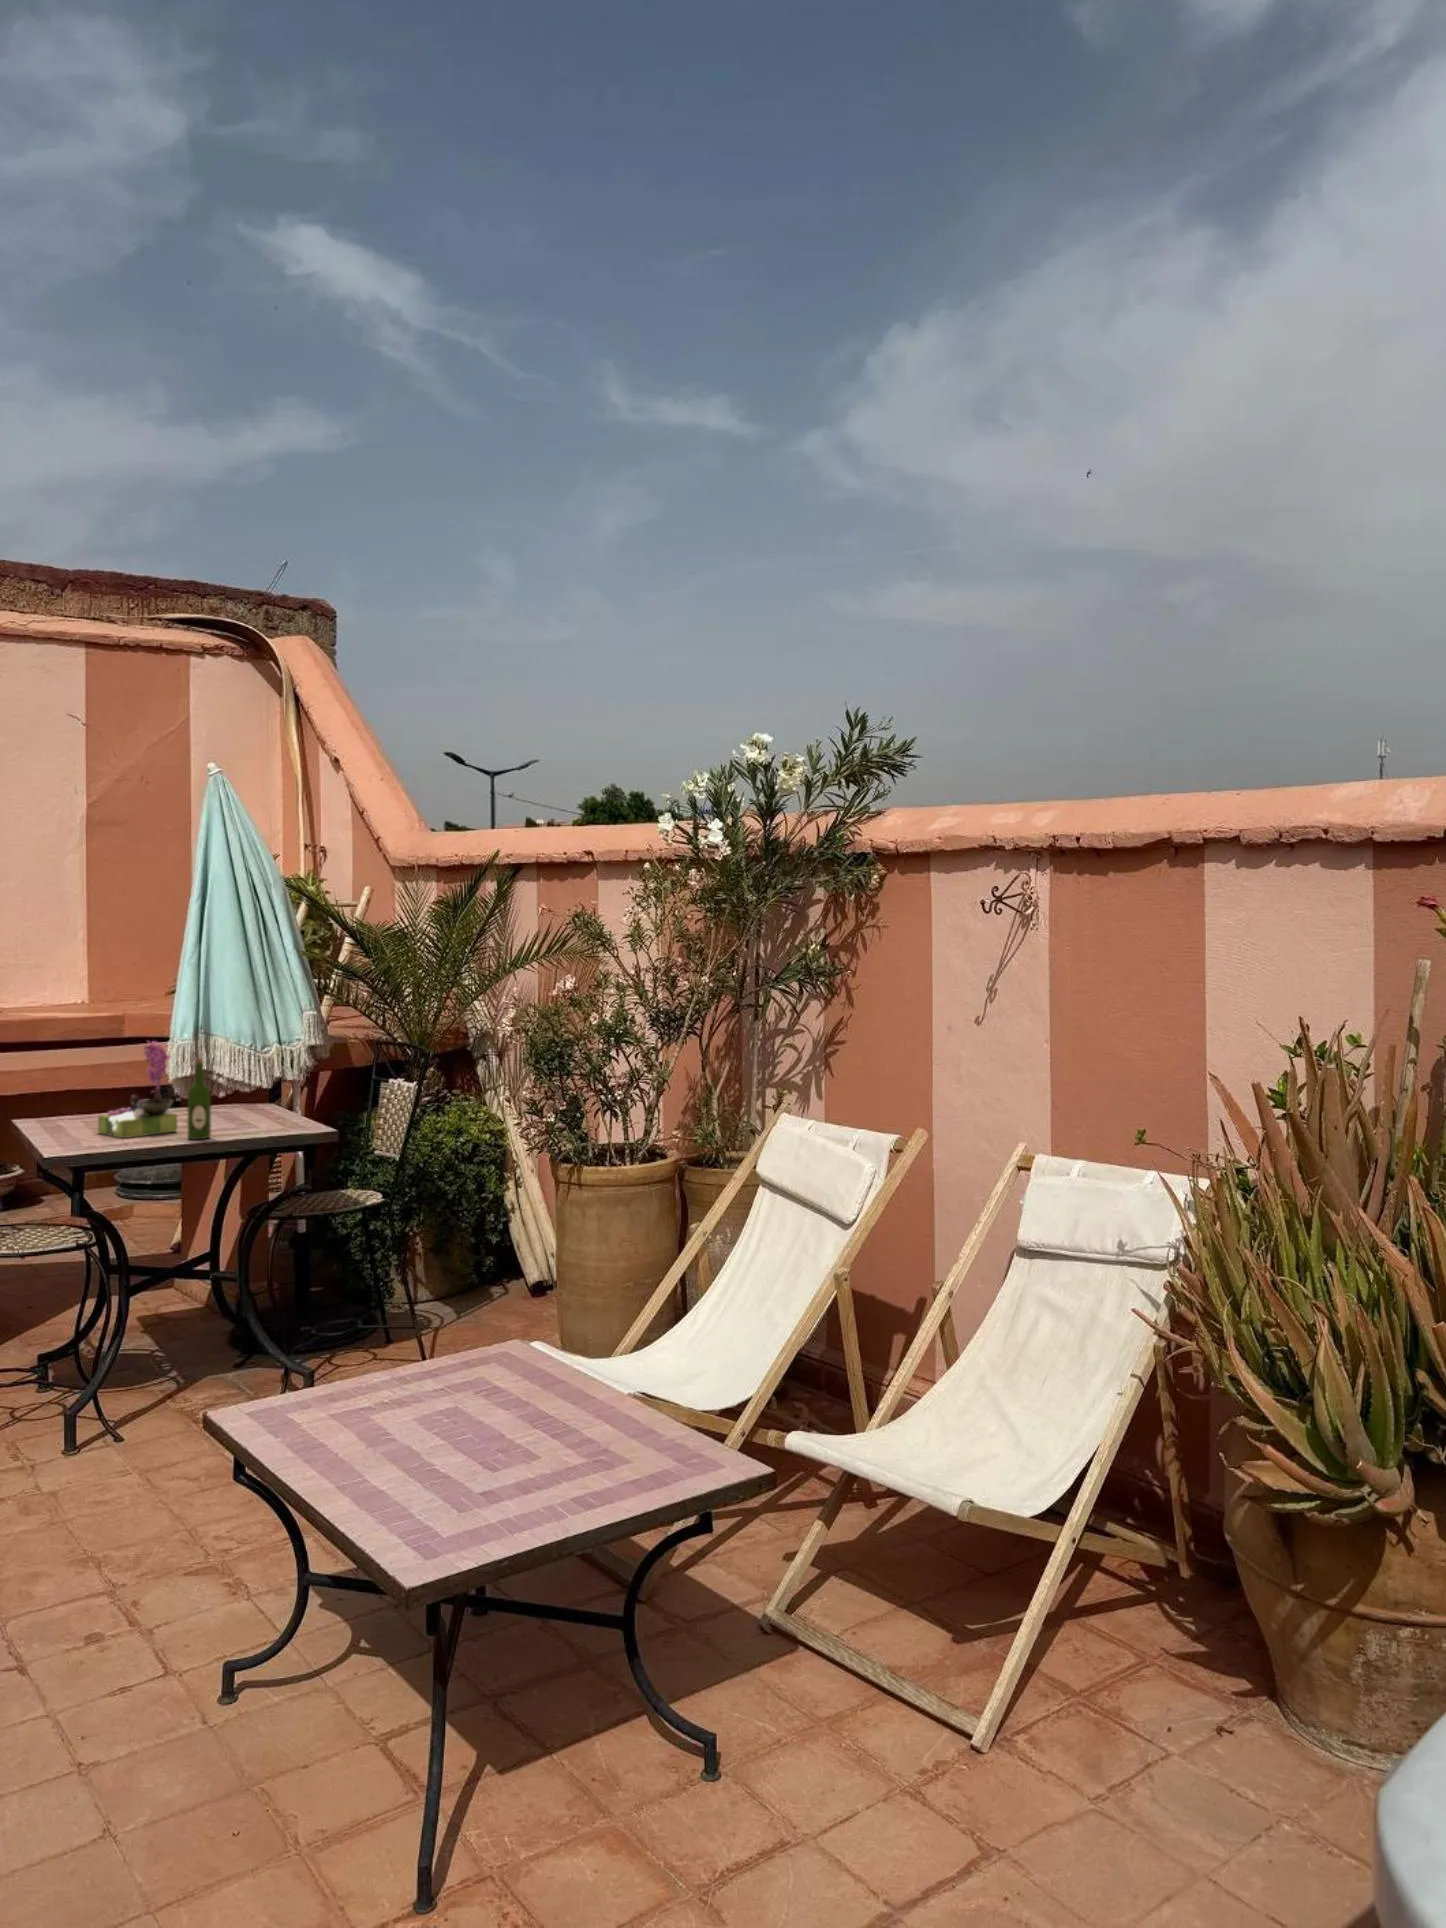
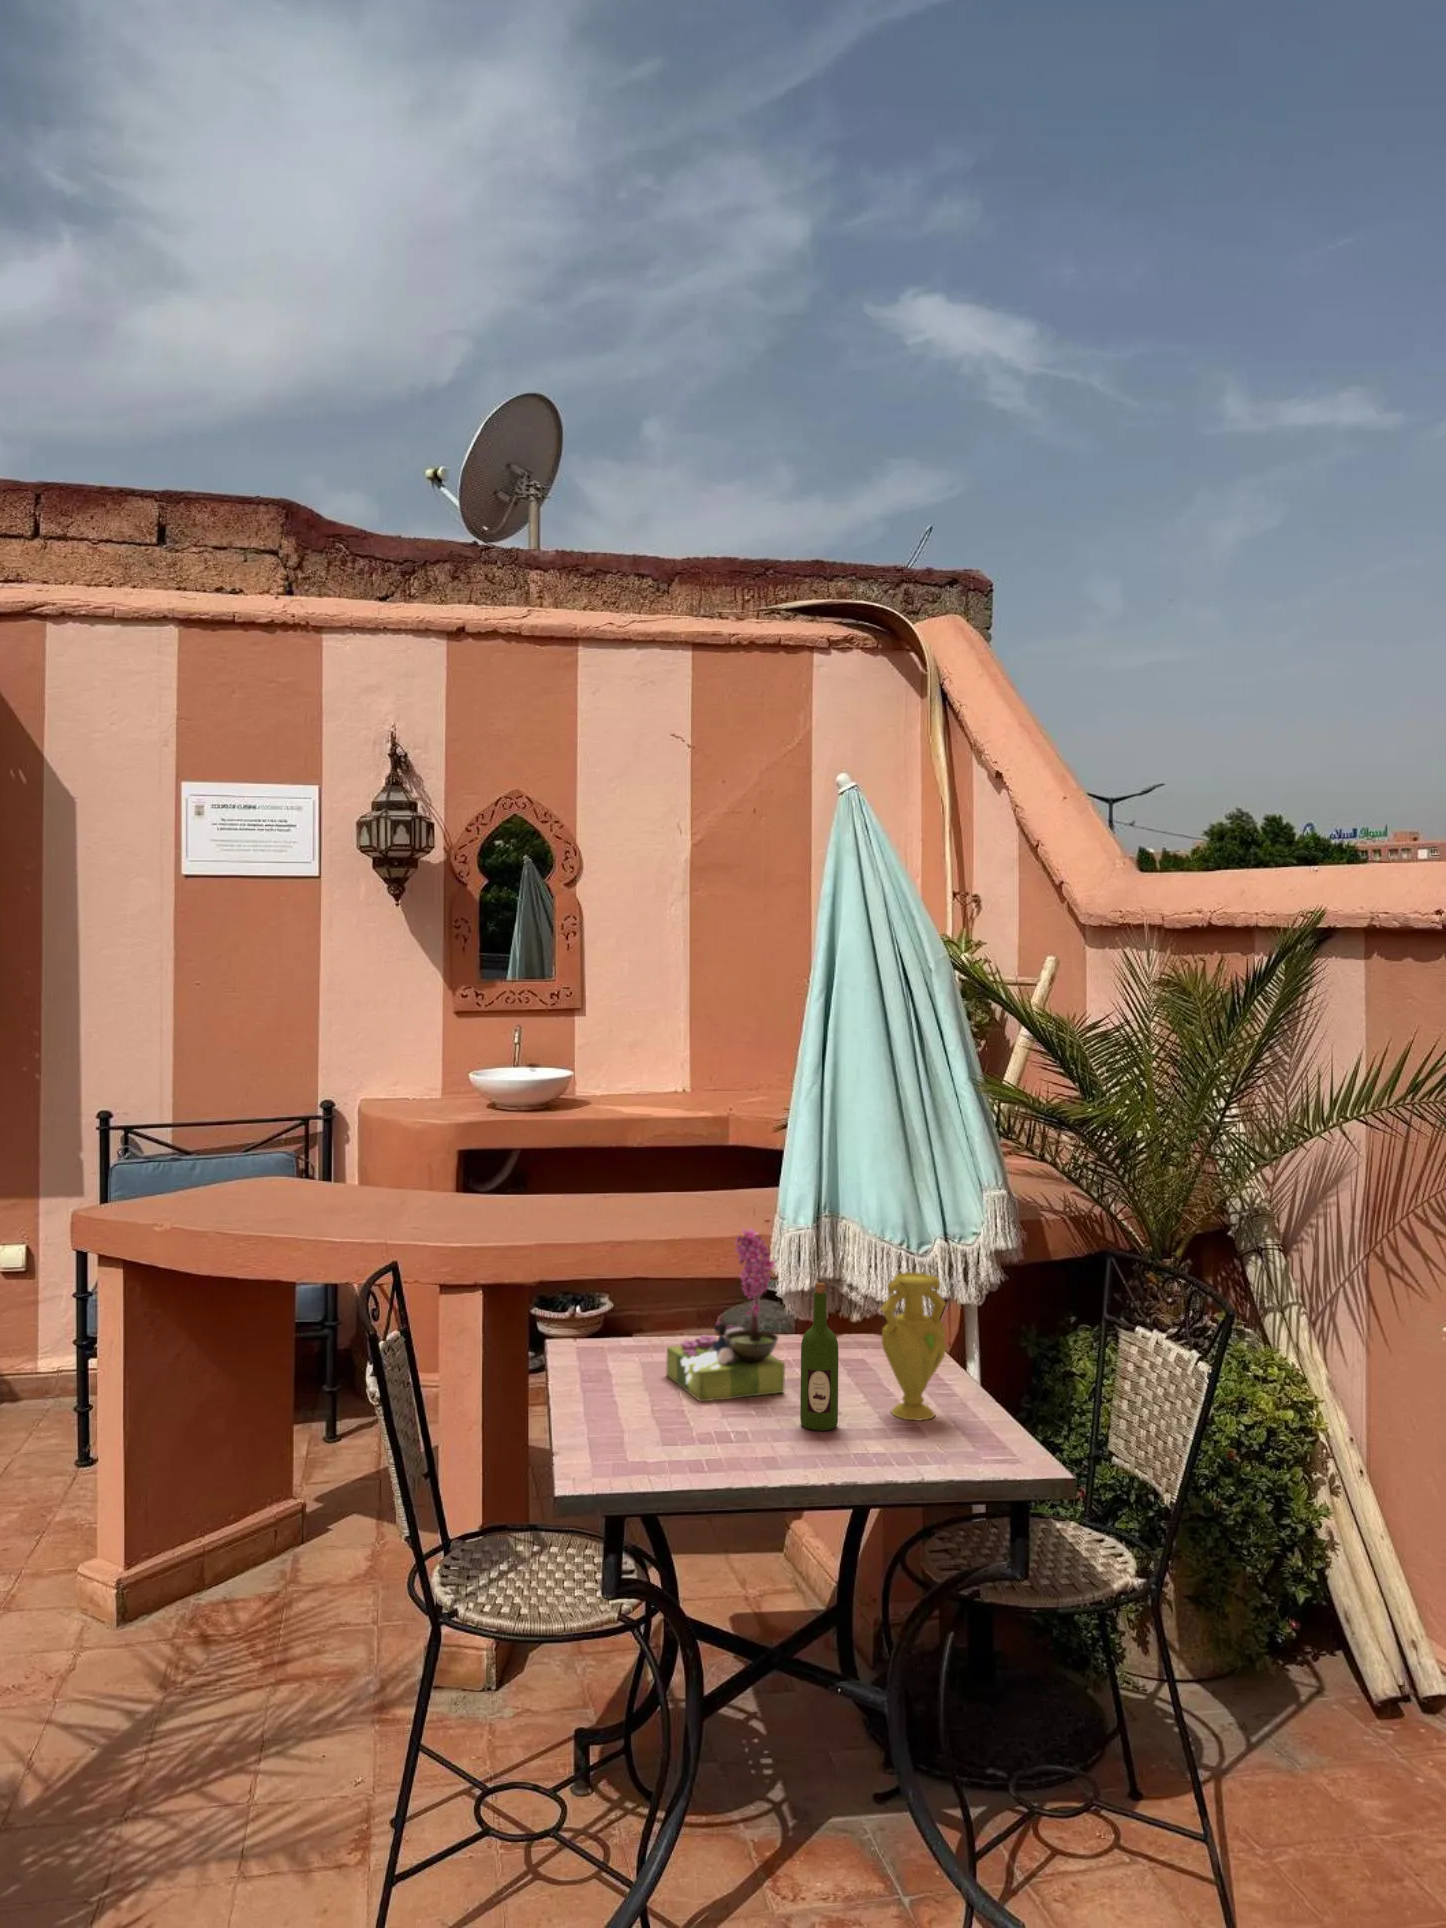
vase: none [236,1053,277,1133] -> present [881,1272,946,1420]

